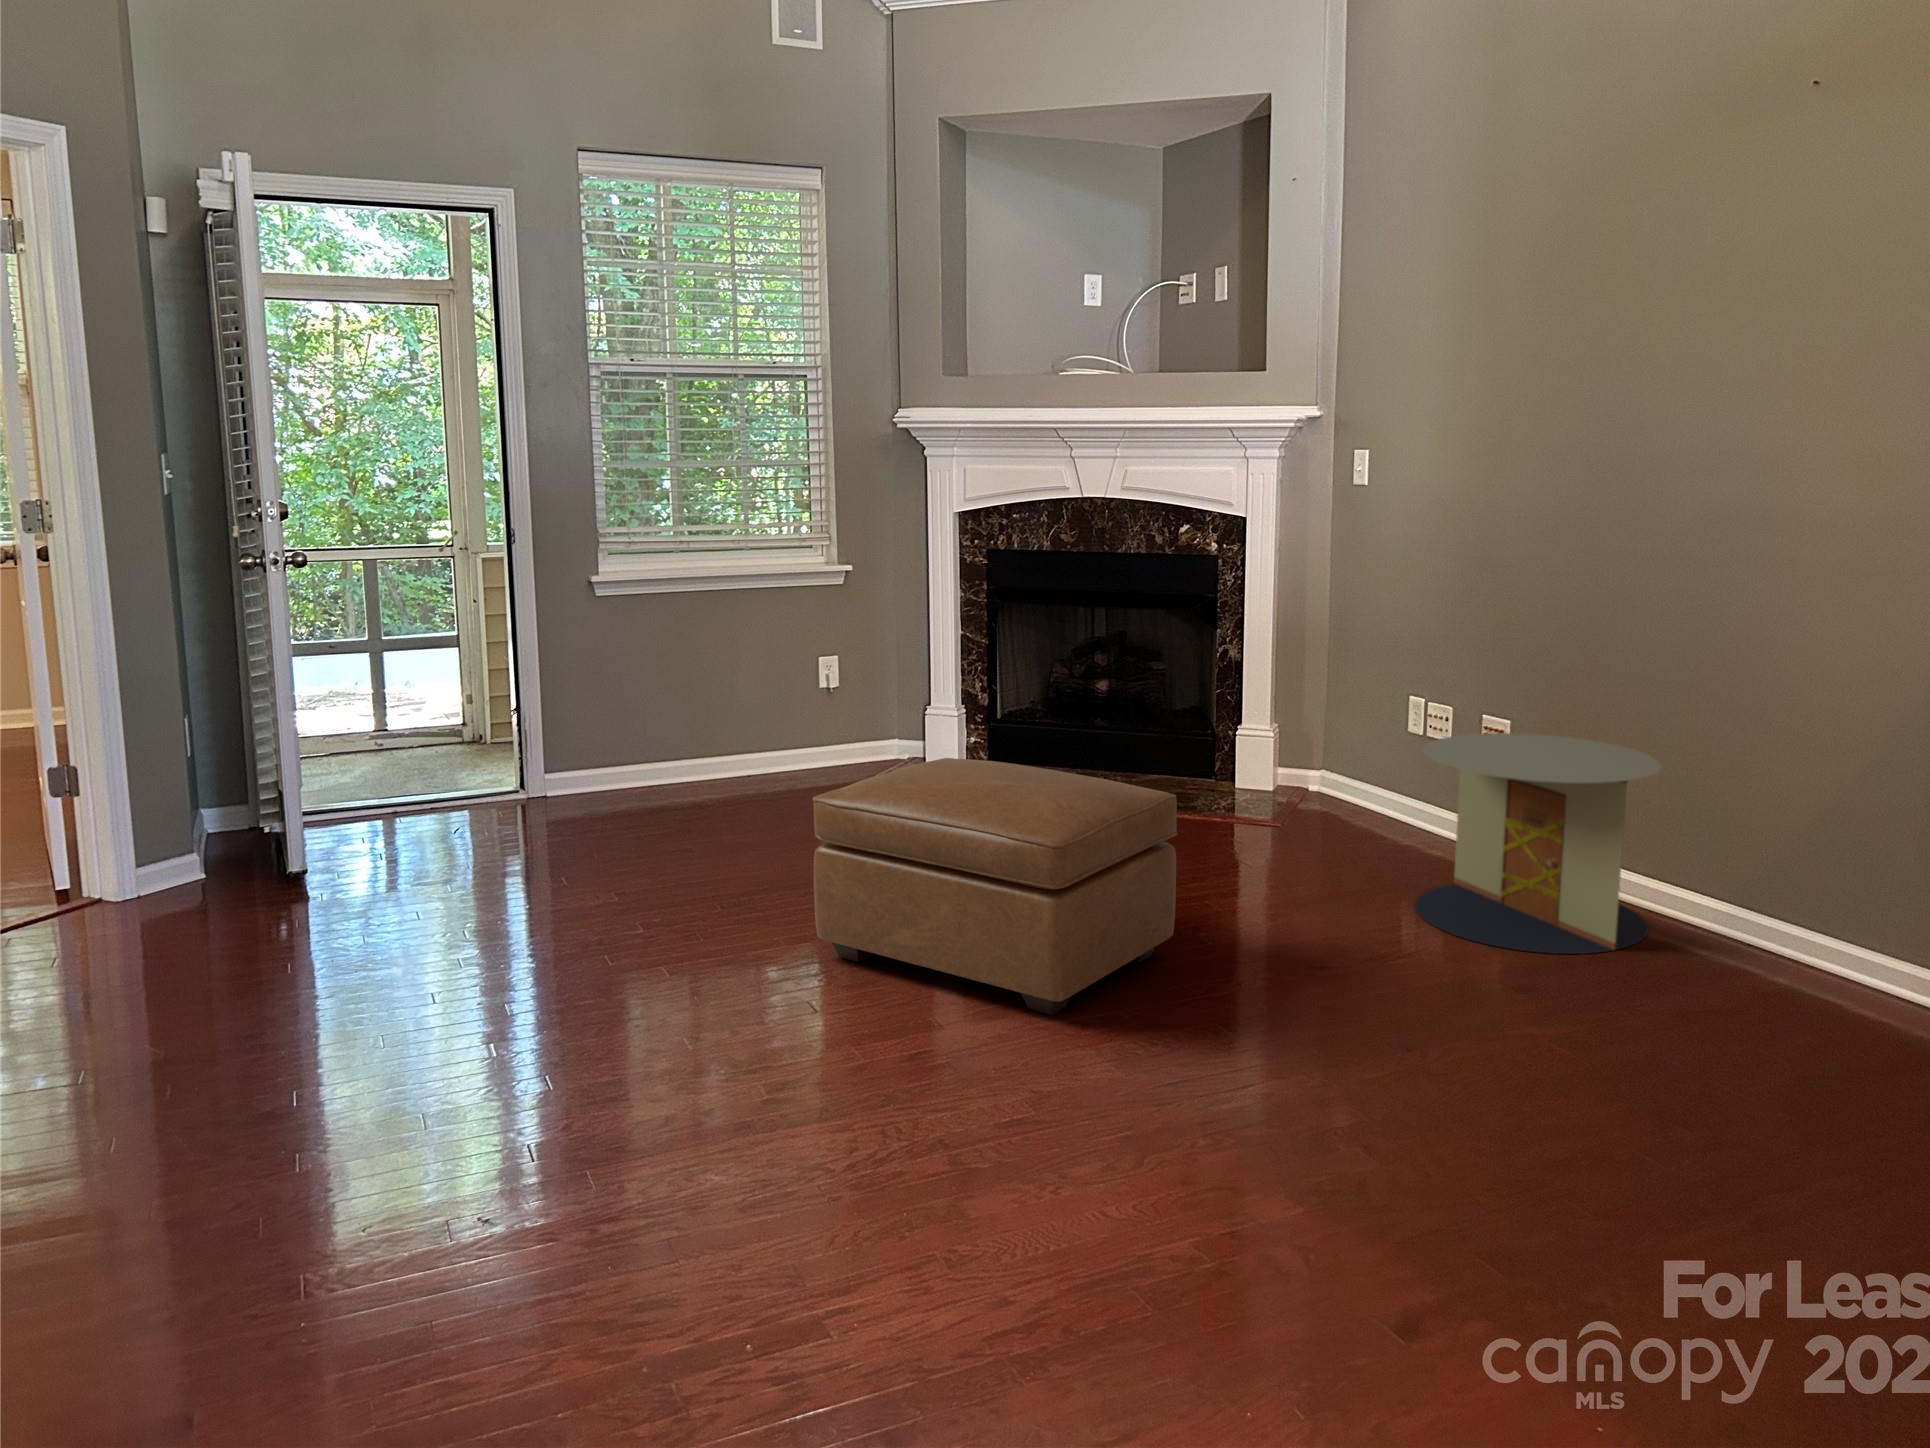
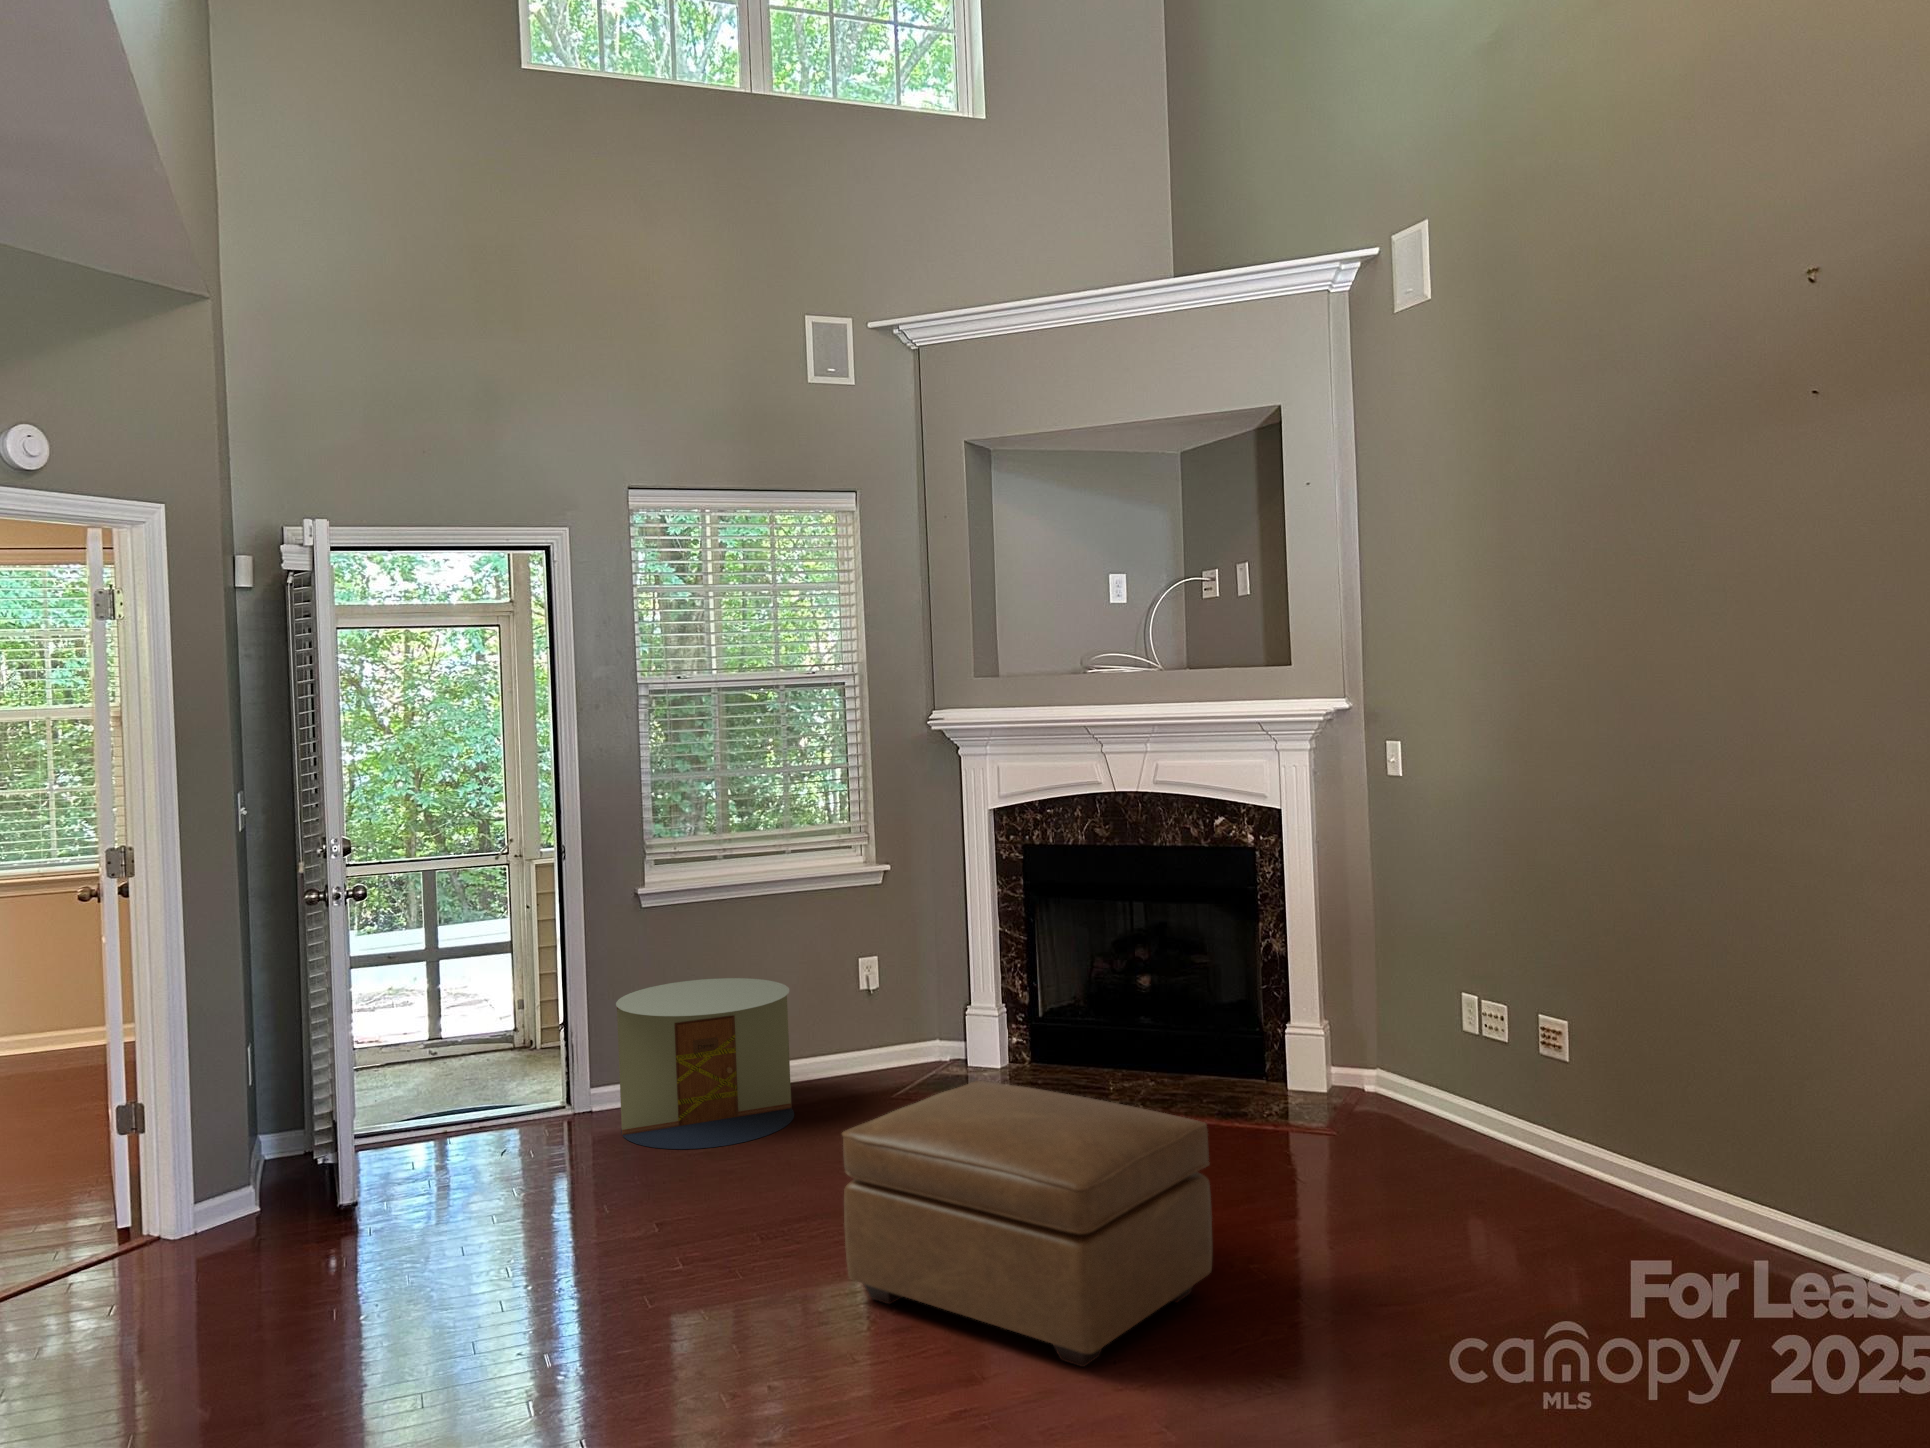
side table: present [1415,733,1661,954] -> present [616,978,794,1149]

